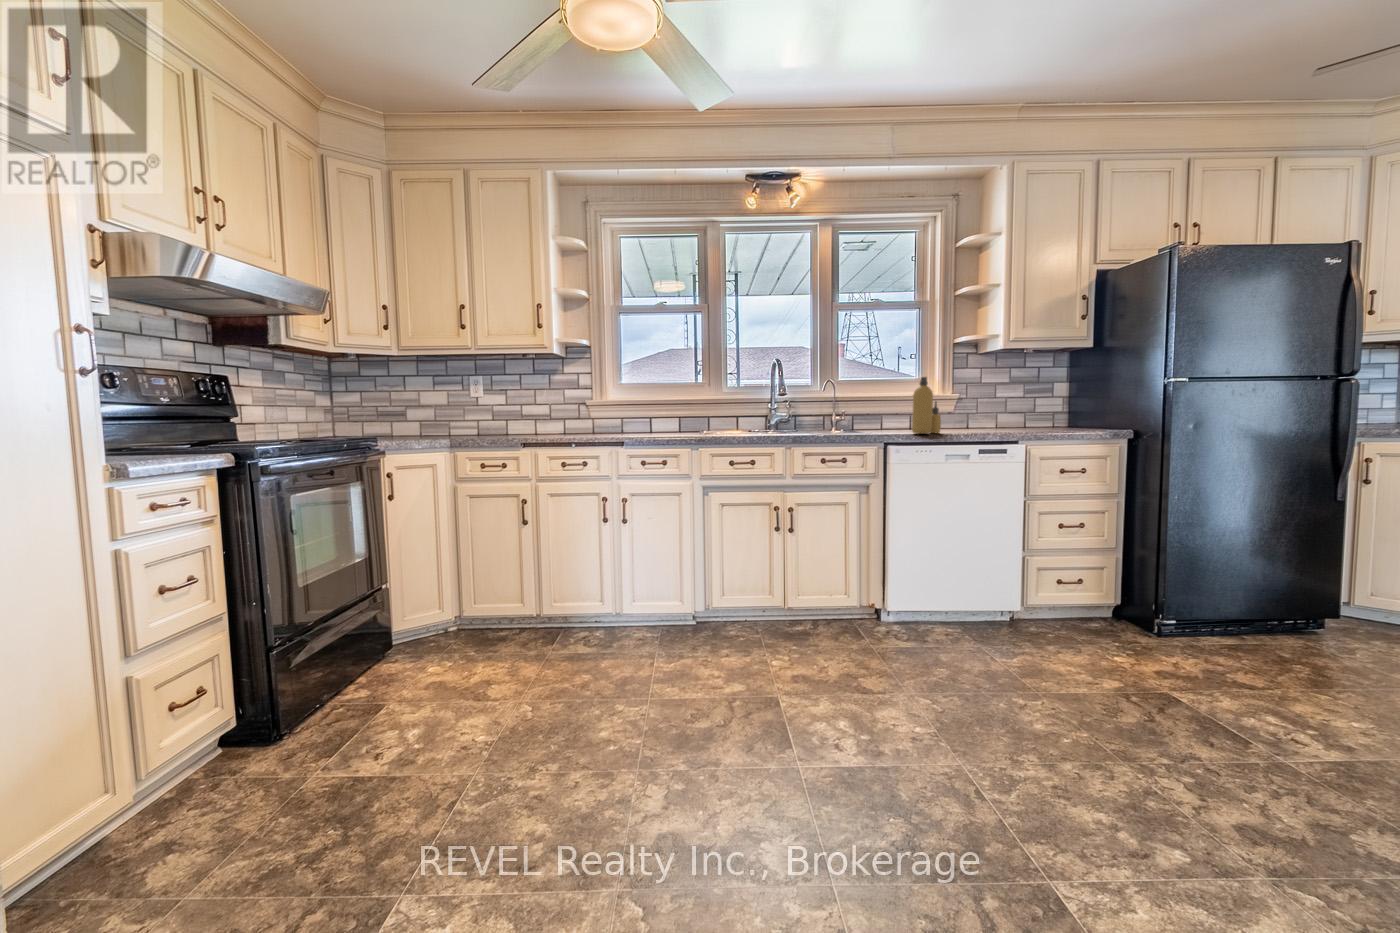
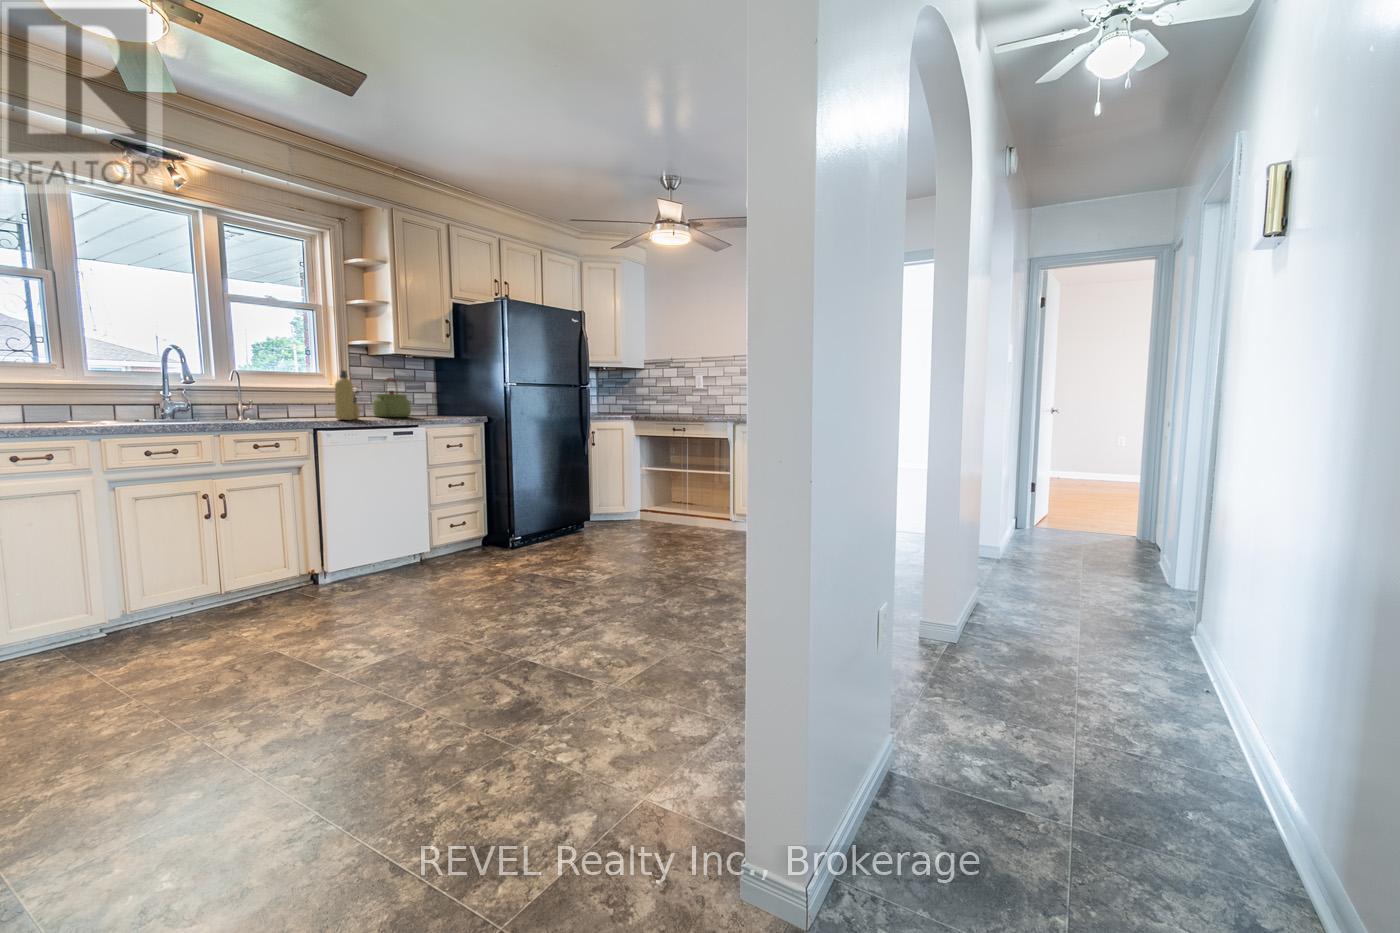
kettle: none [966,382,1012,431] -> present [373,378,411,417]

